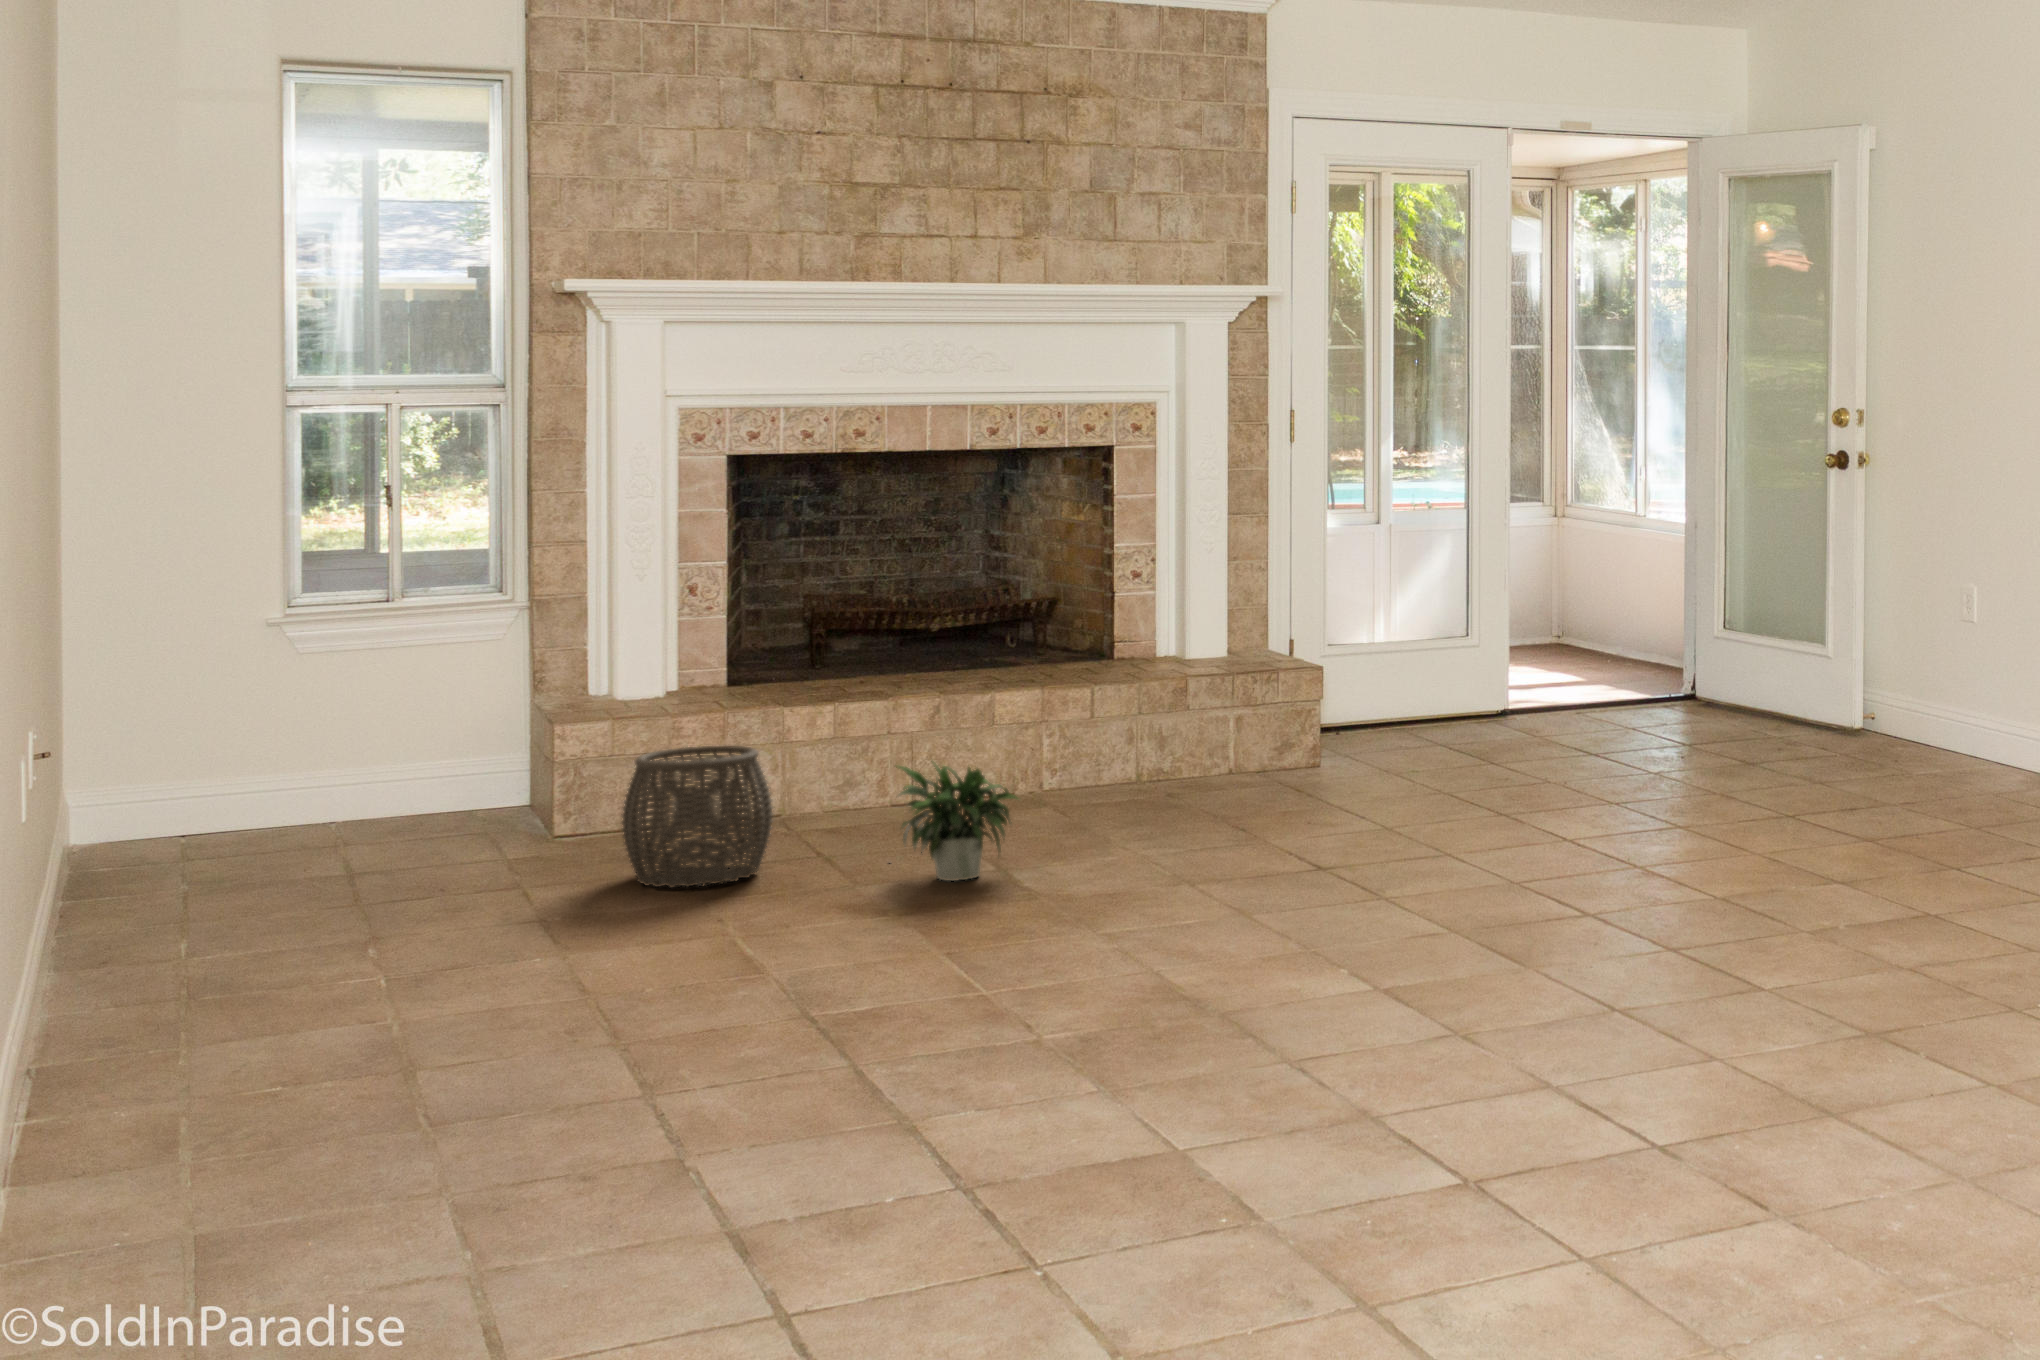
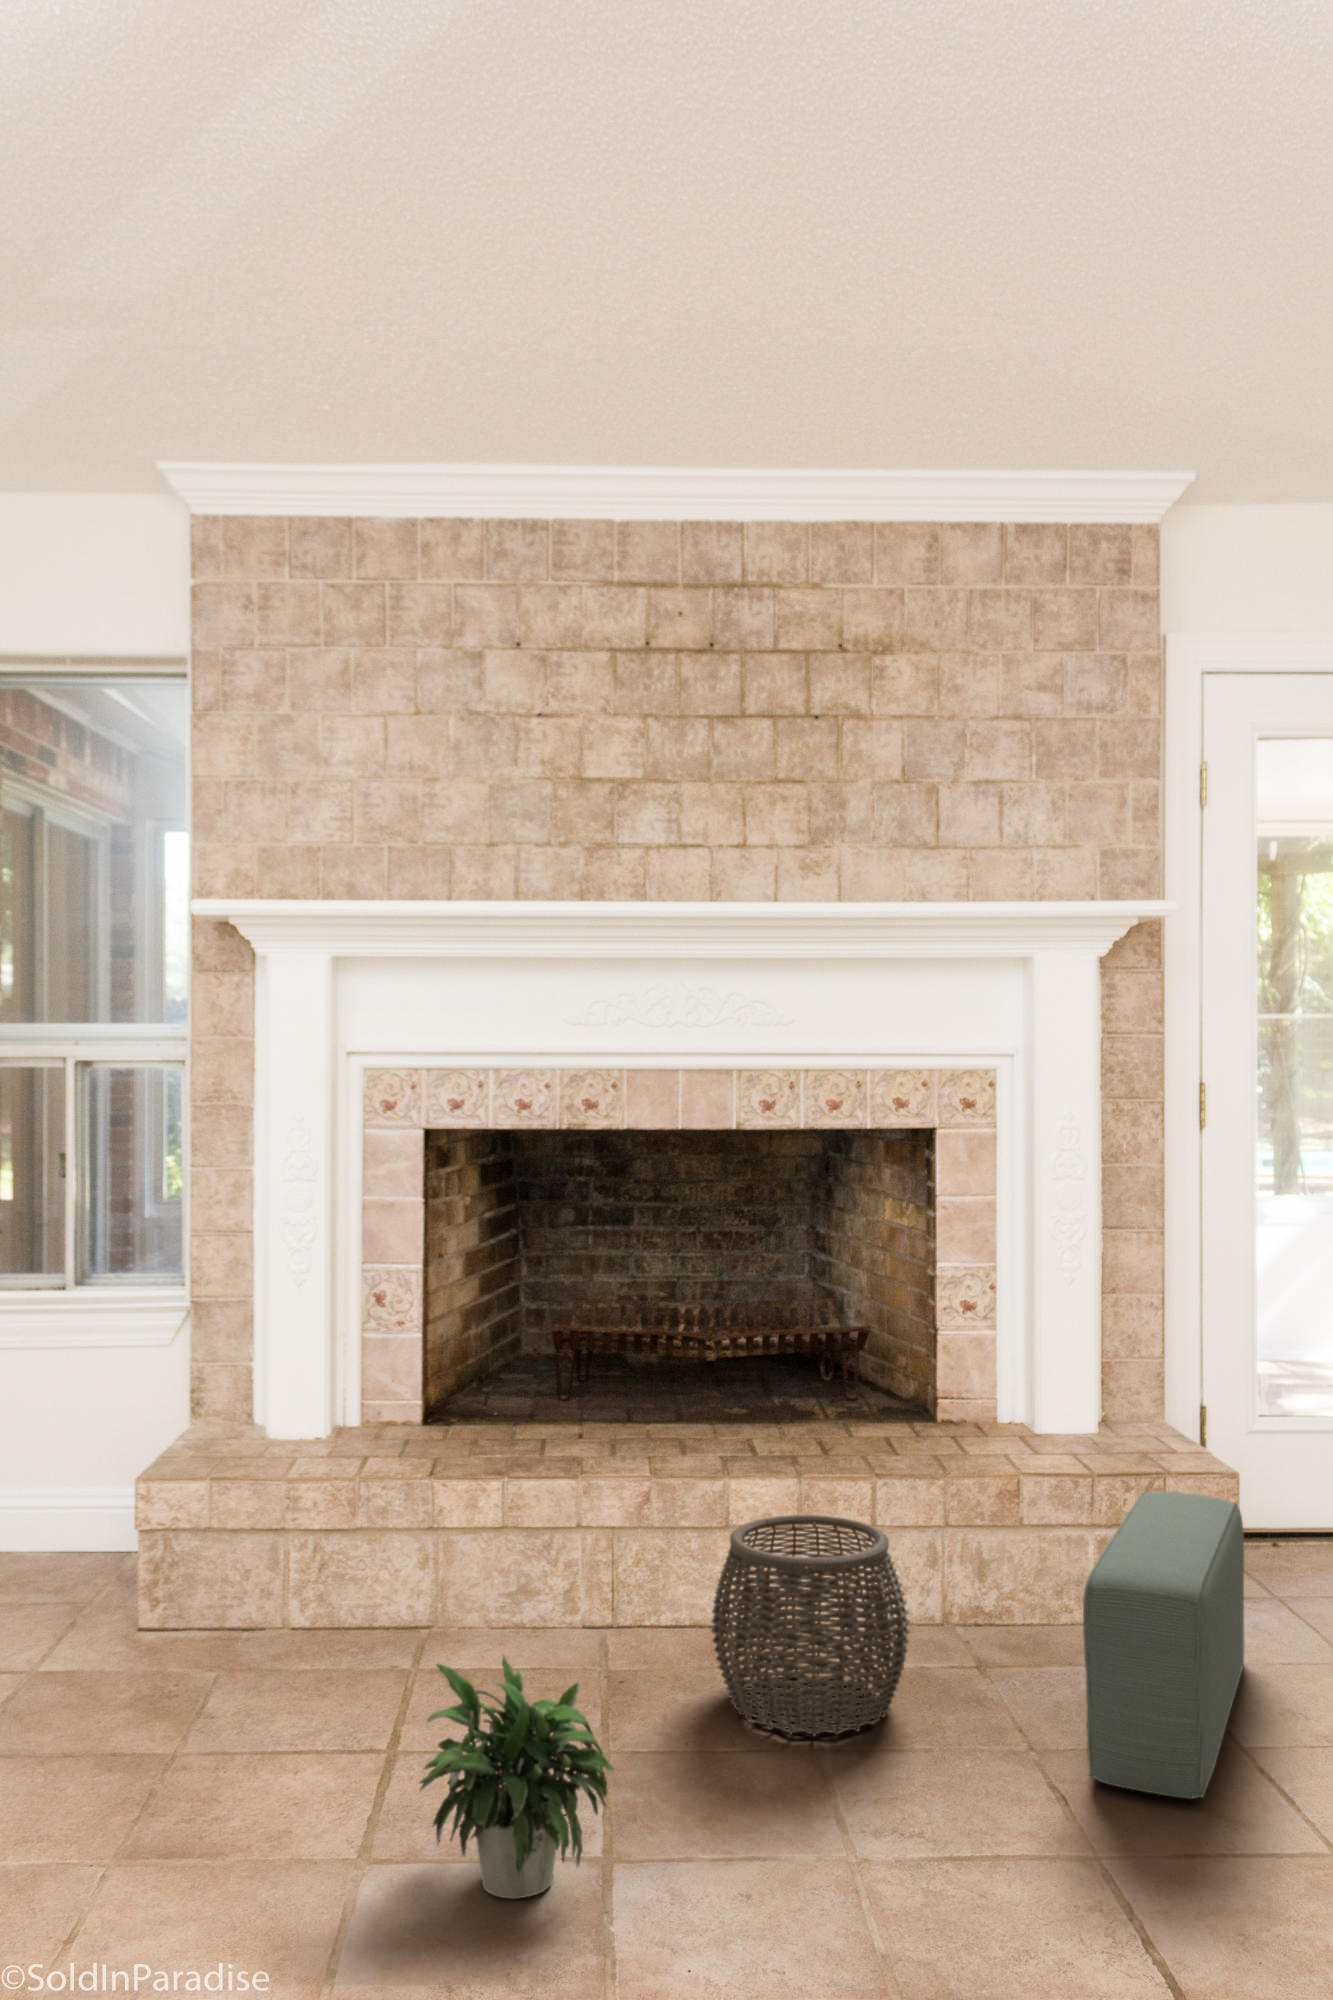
pouf: none [1253,673,1333,816] -> present [1083,1492,1244,1799]
woven basket: present [621,746,773,888] -> present [712,1515,910,1736]

